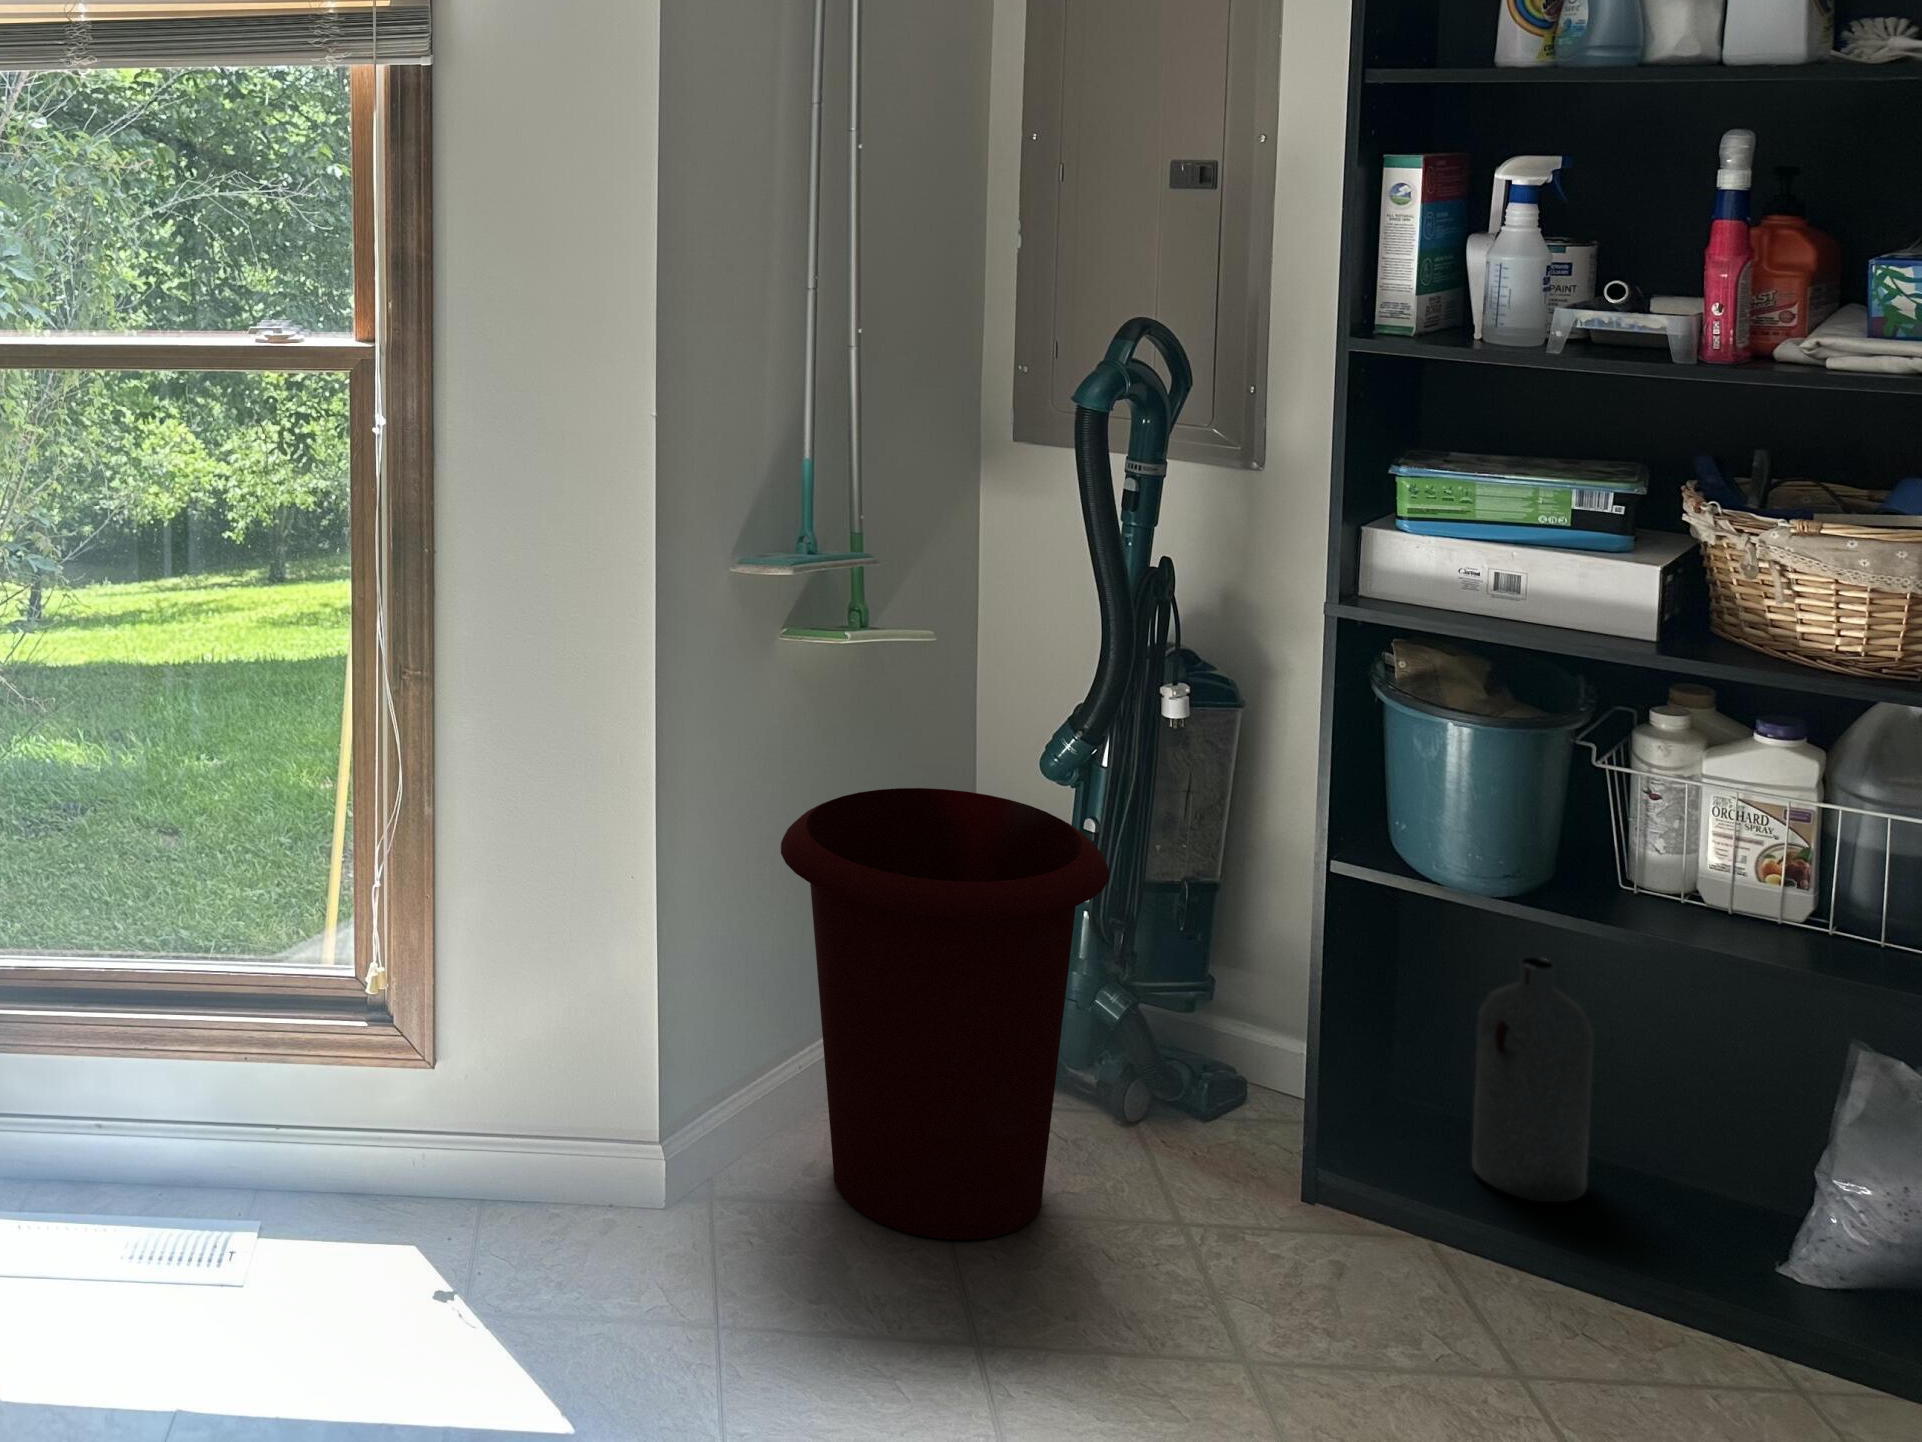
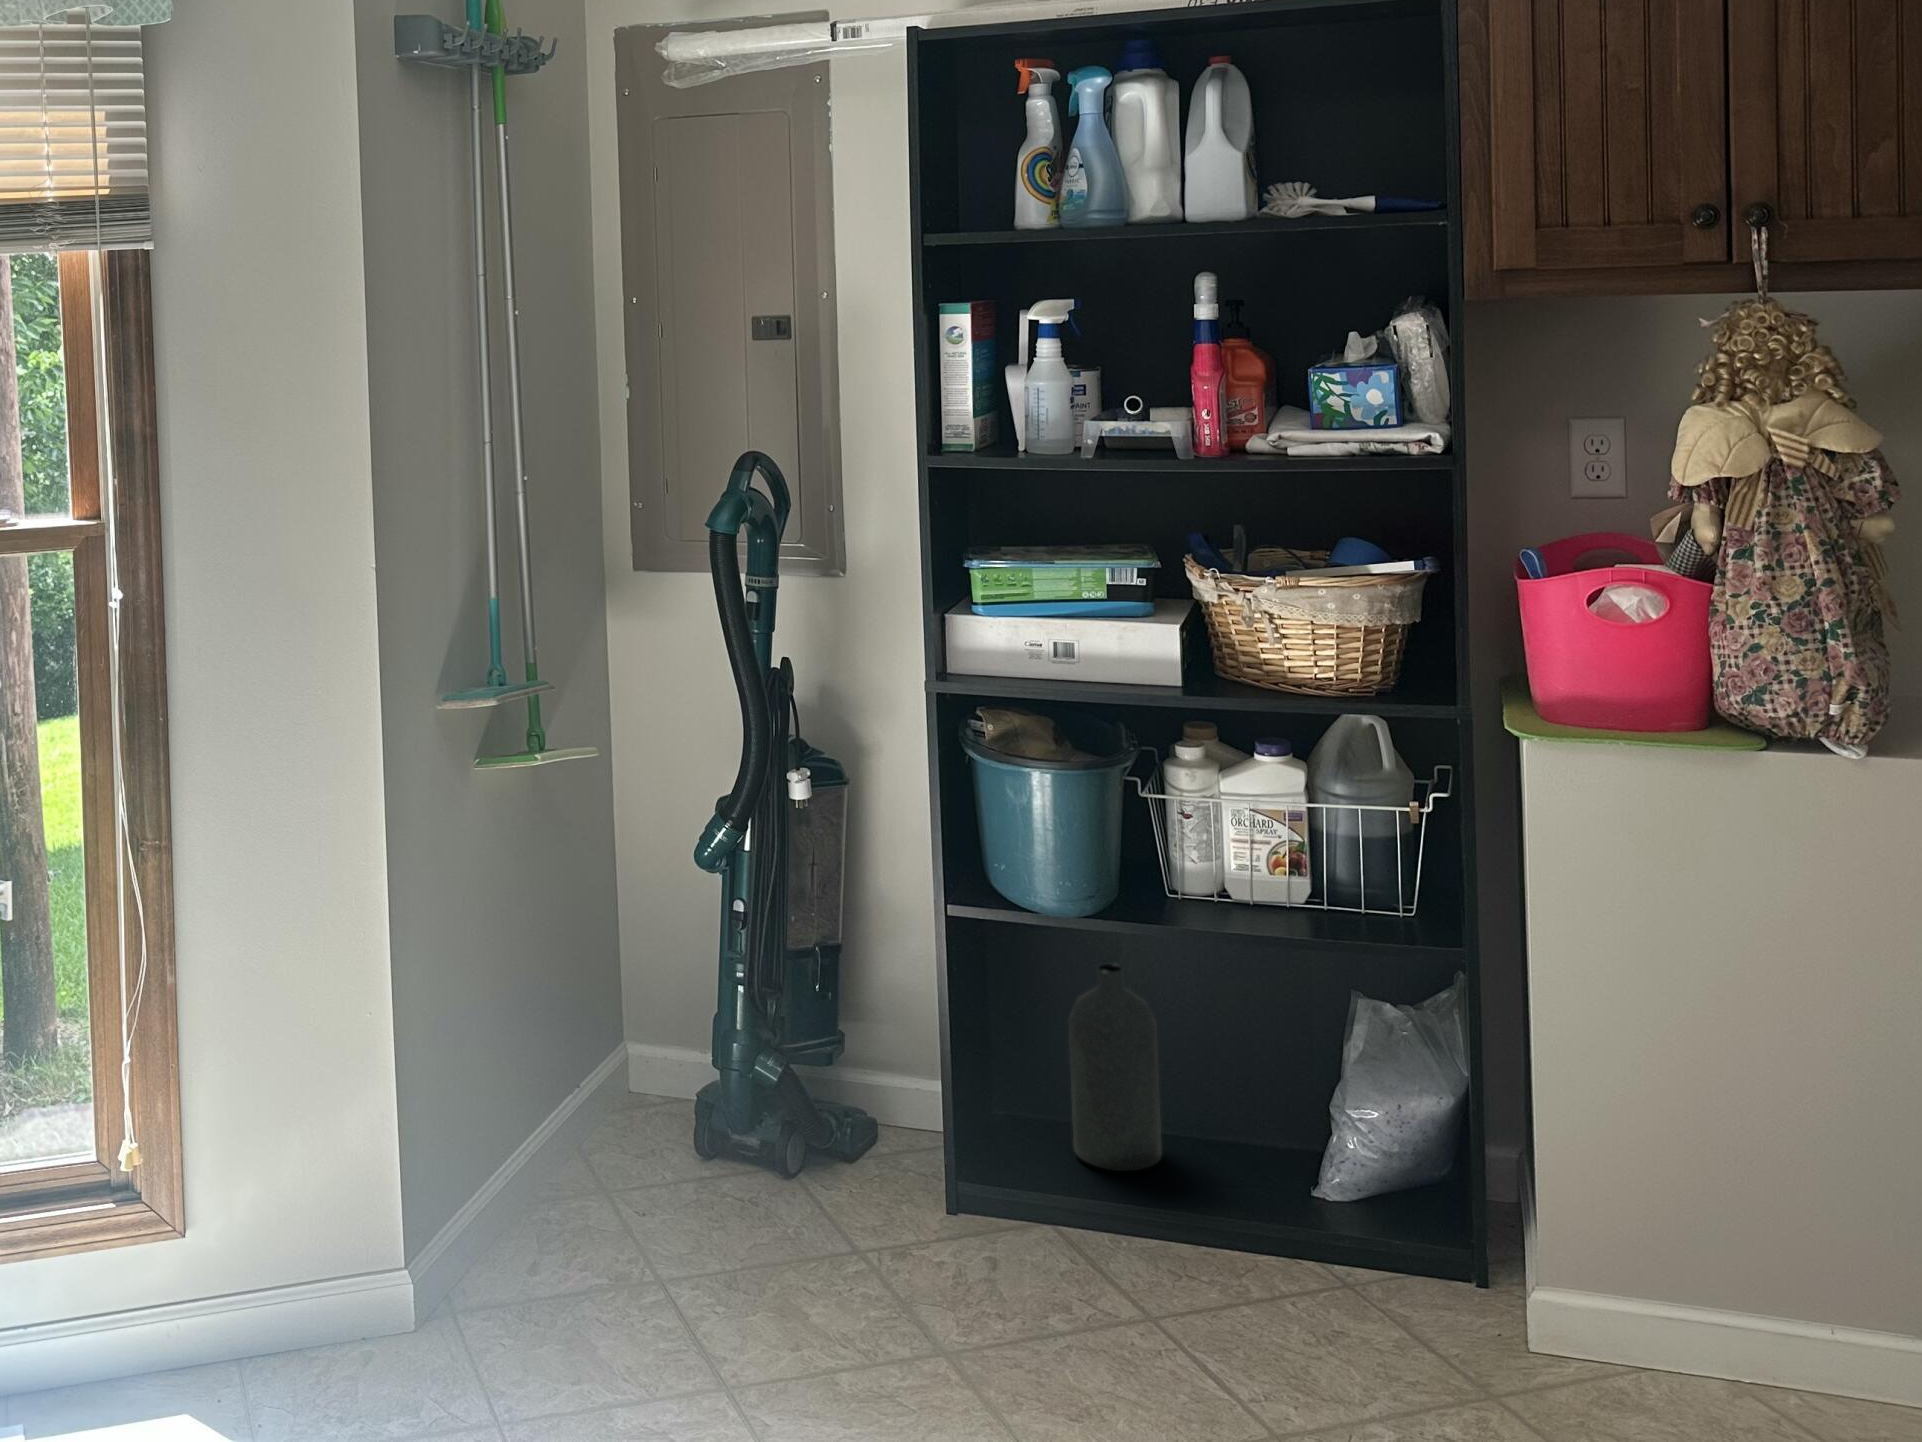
waste bin: present [781,788,1109,1240] -> none [494,890,783,1306]

